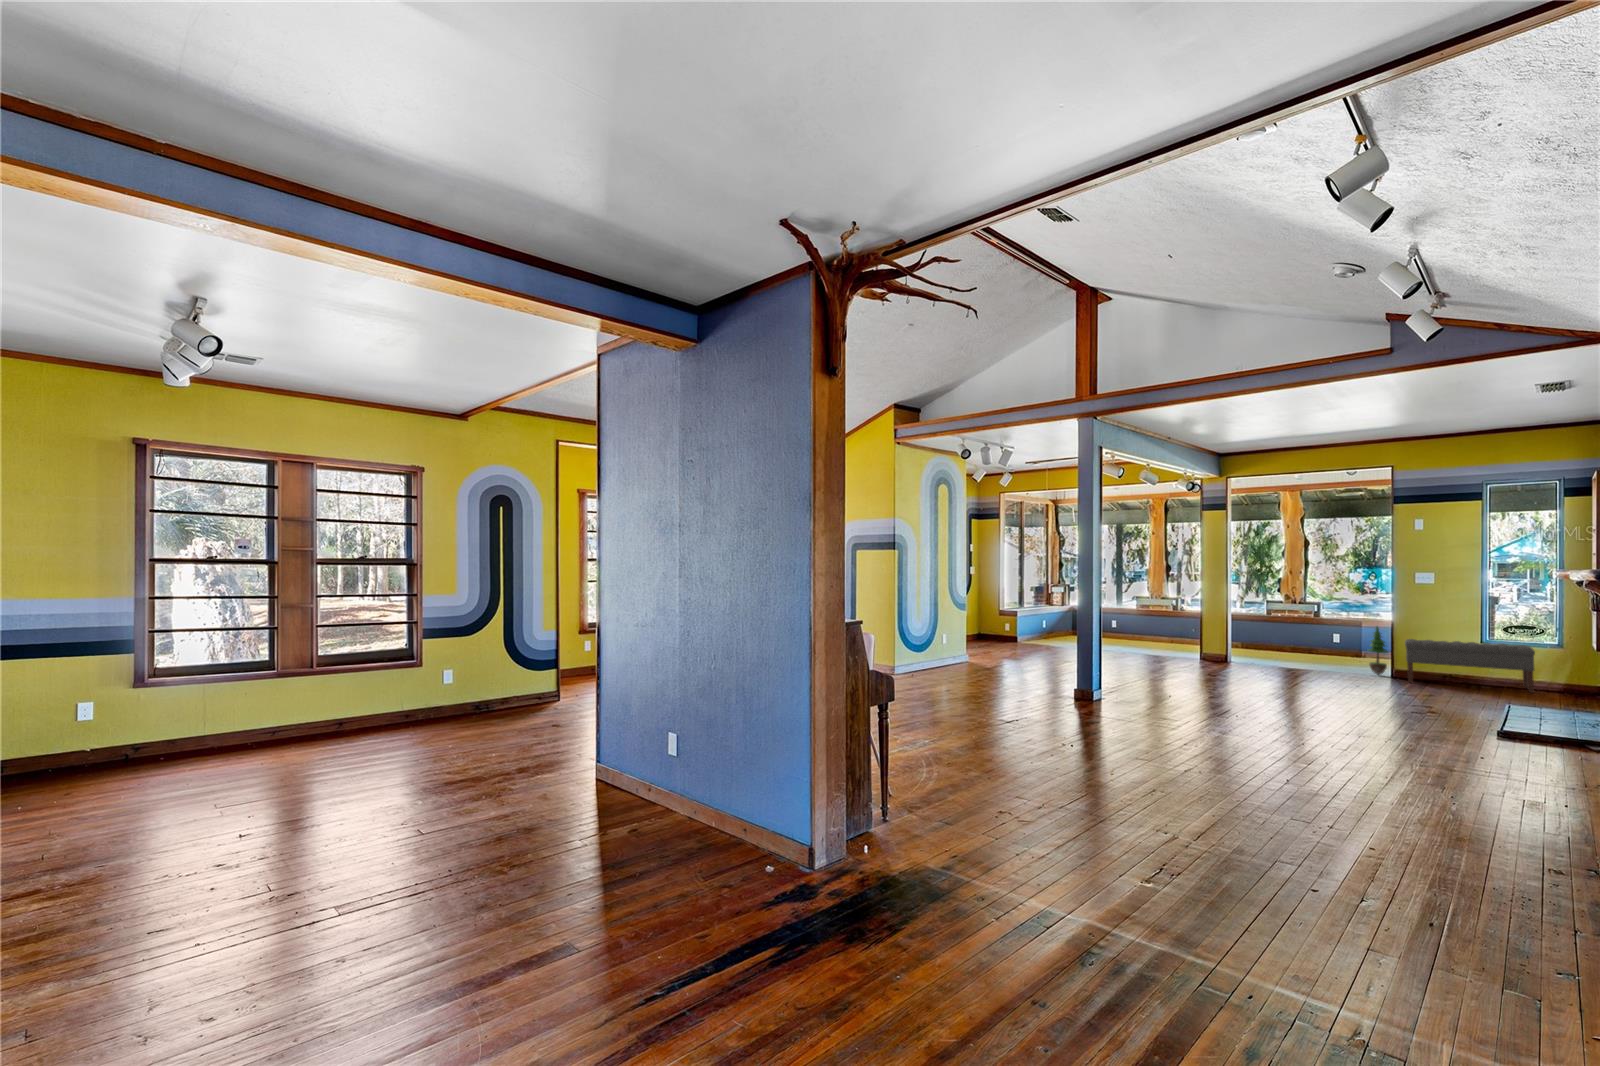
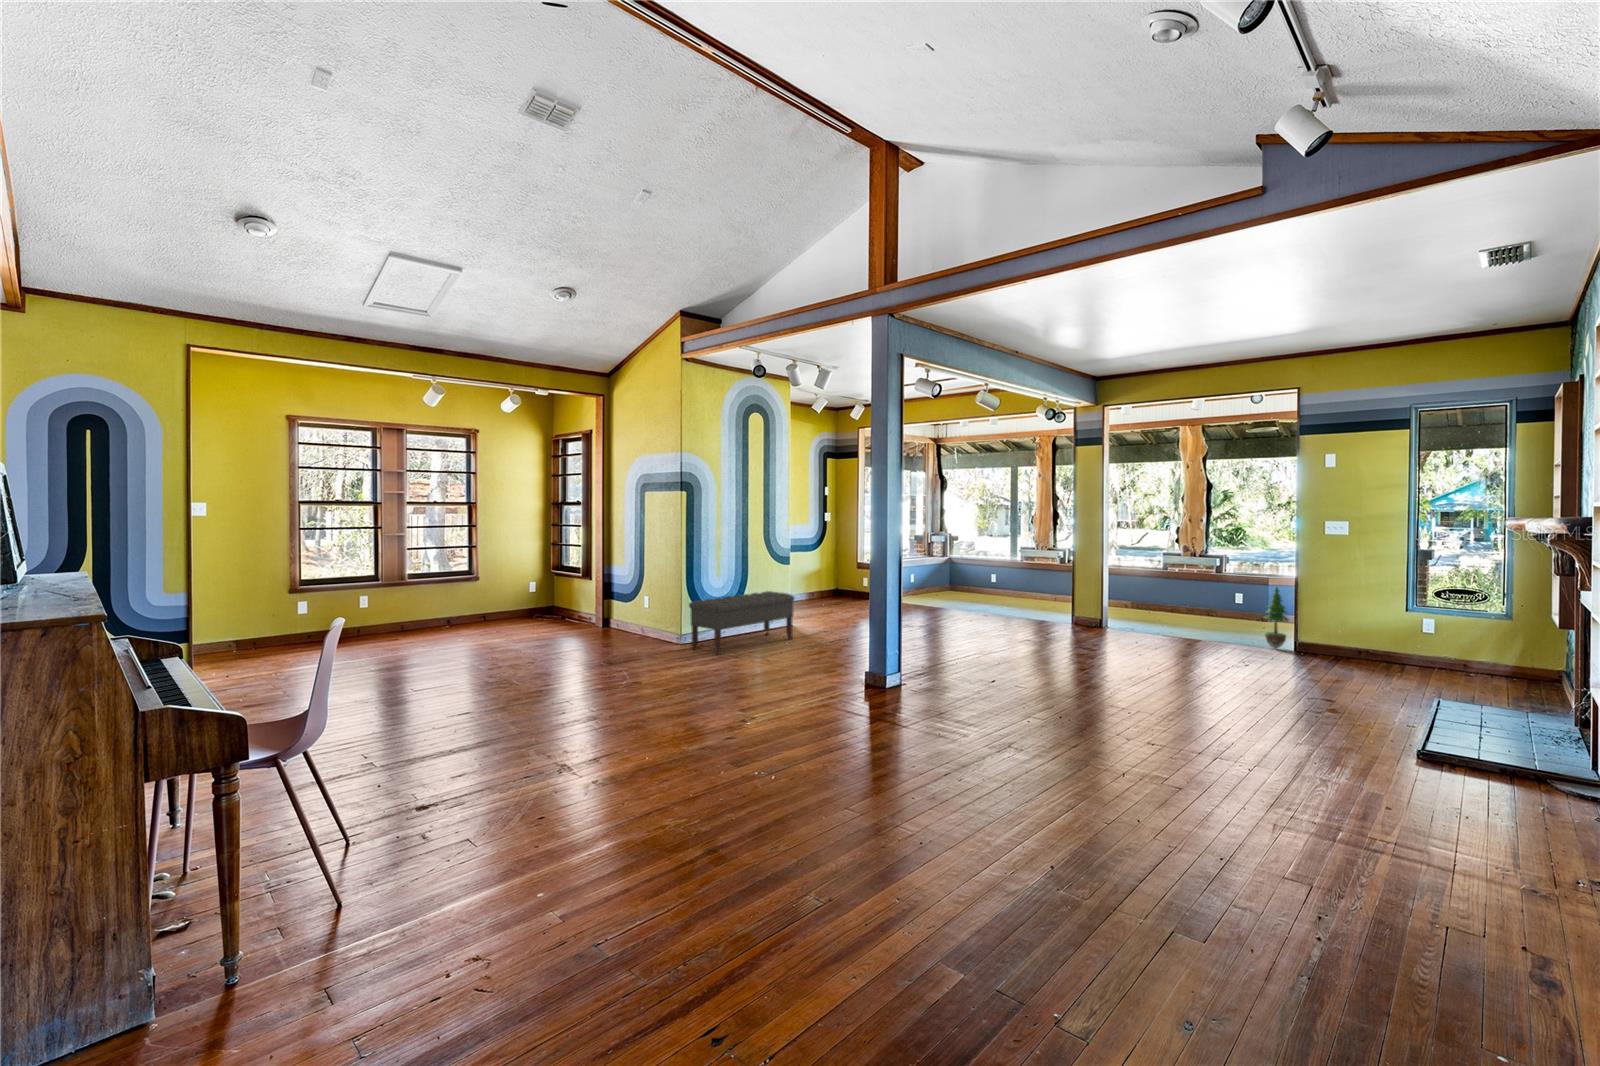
bench: present [1405,639,1535,693] -> present [689,591,794,655]

